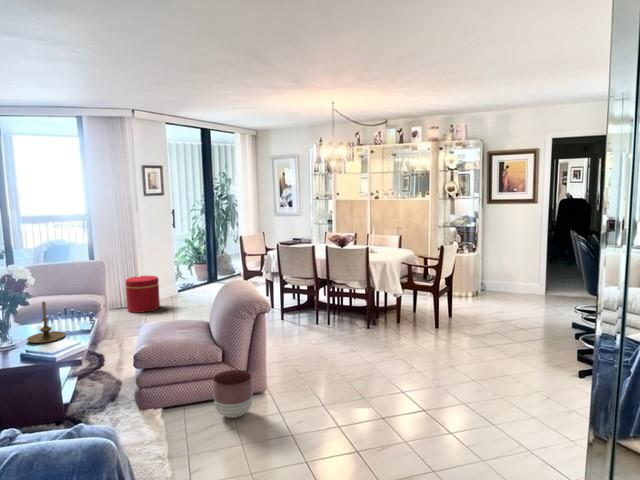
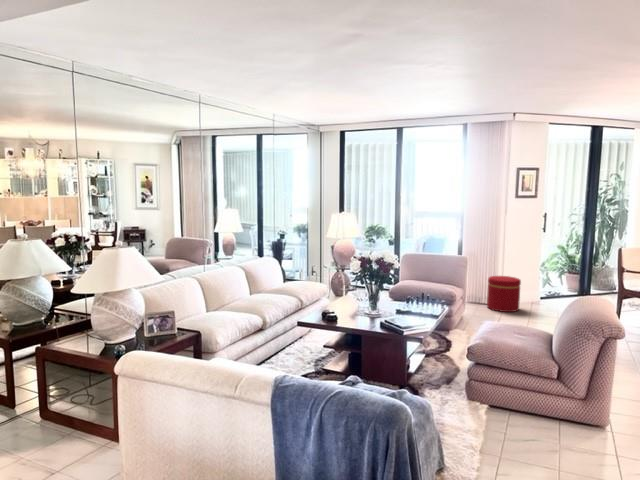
candle holder: present [27,302,65,343] -> none [389,283,418,318]
planter: present [213,370,253,418] -> none [541,389,590,443]

